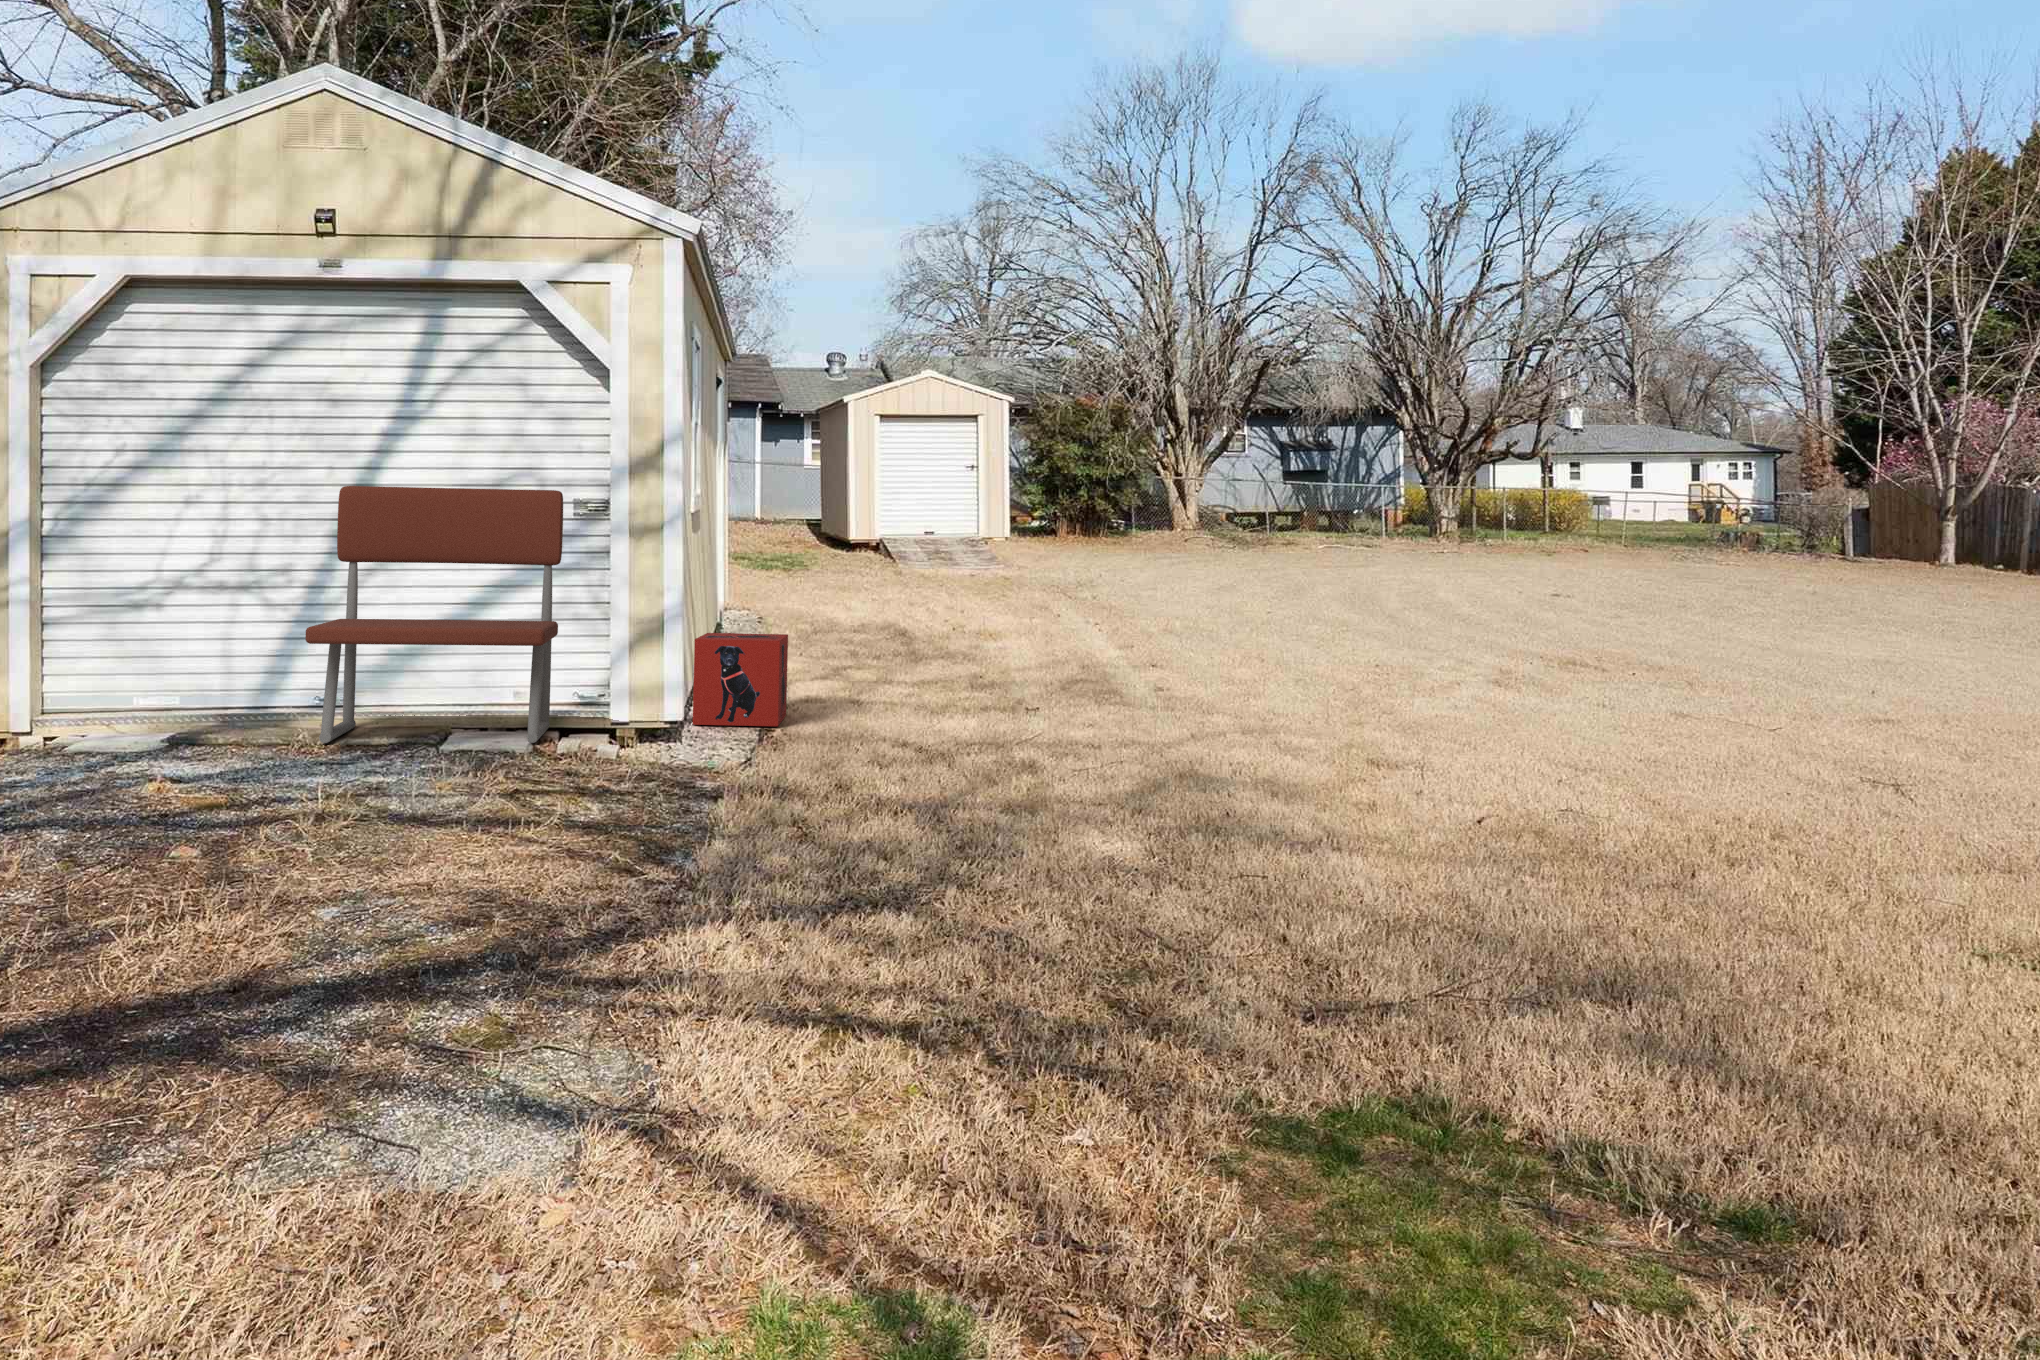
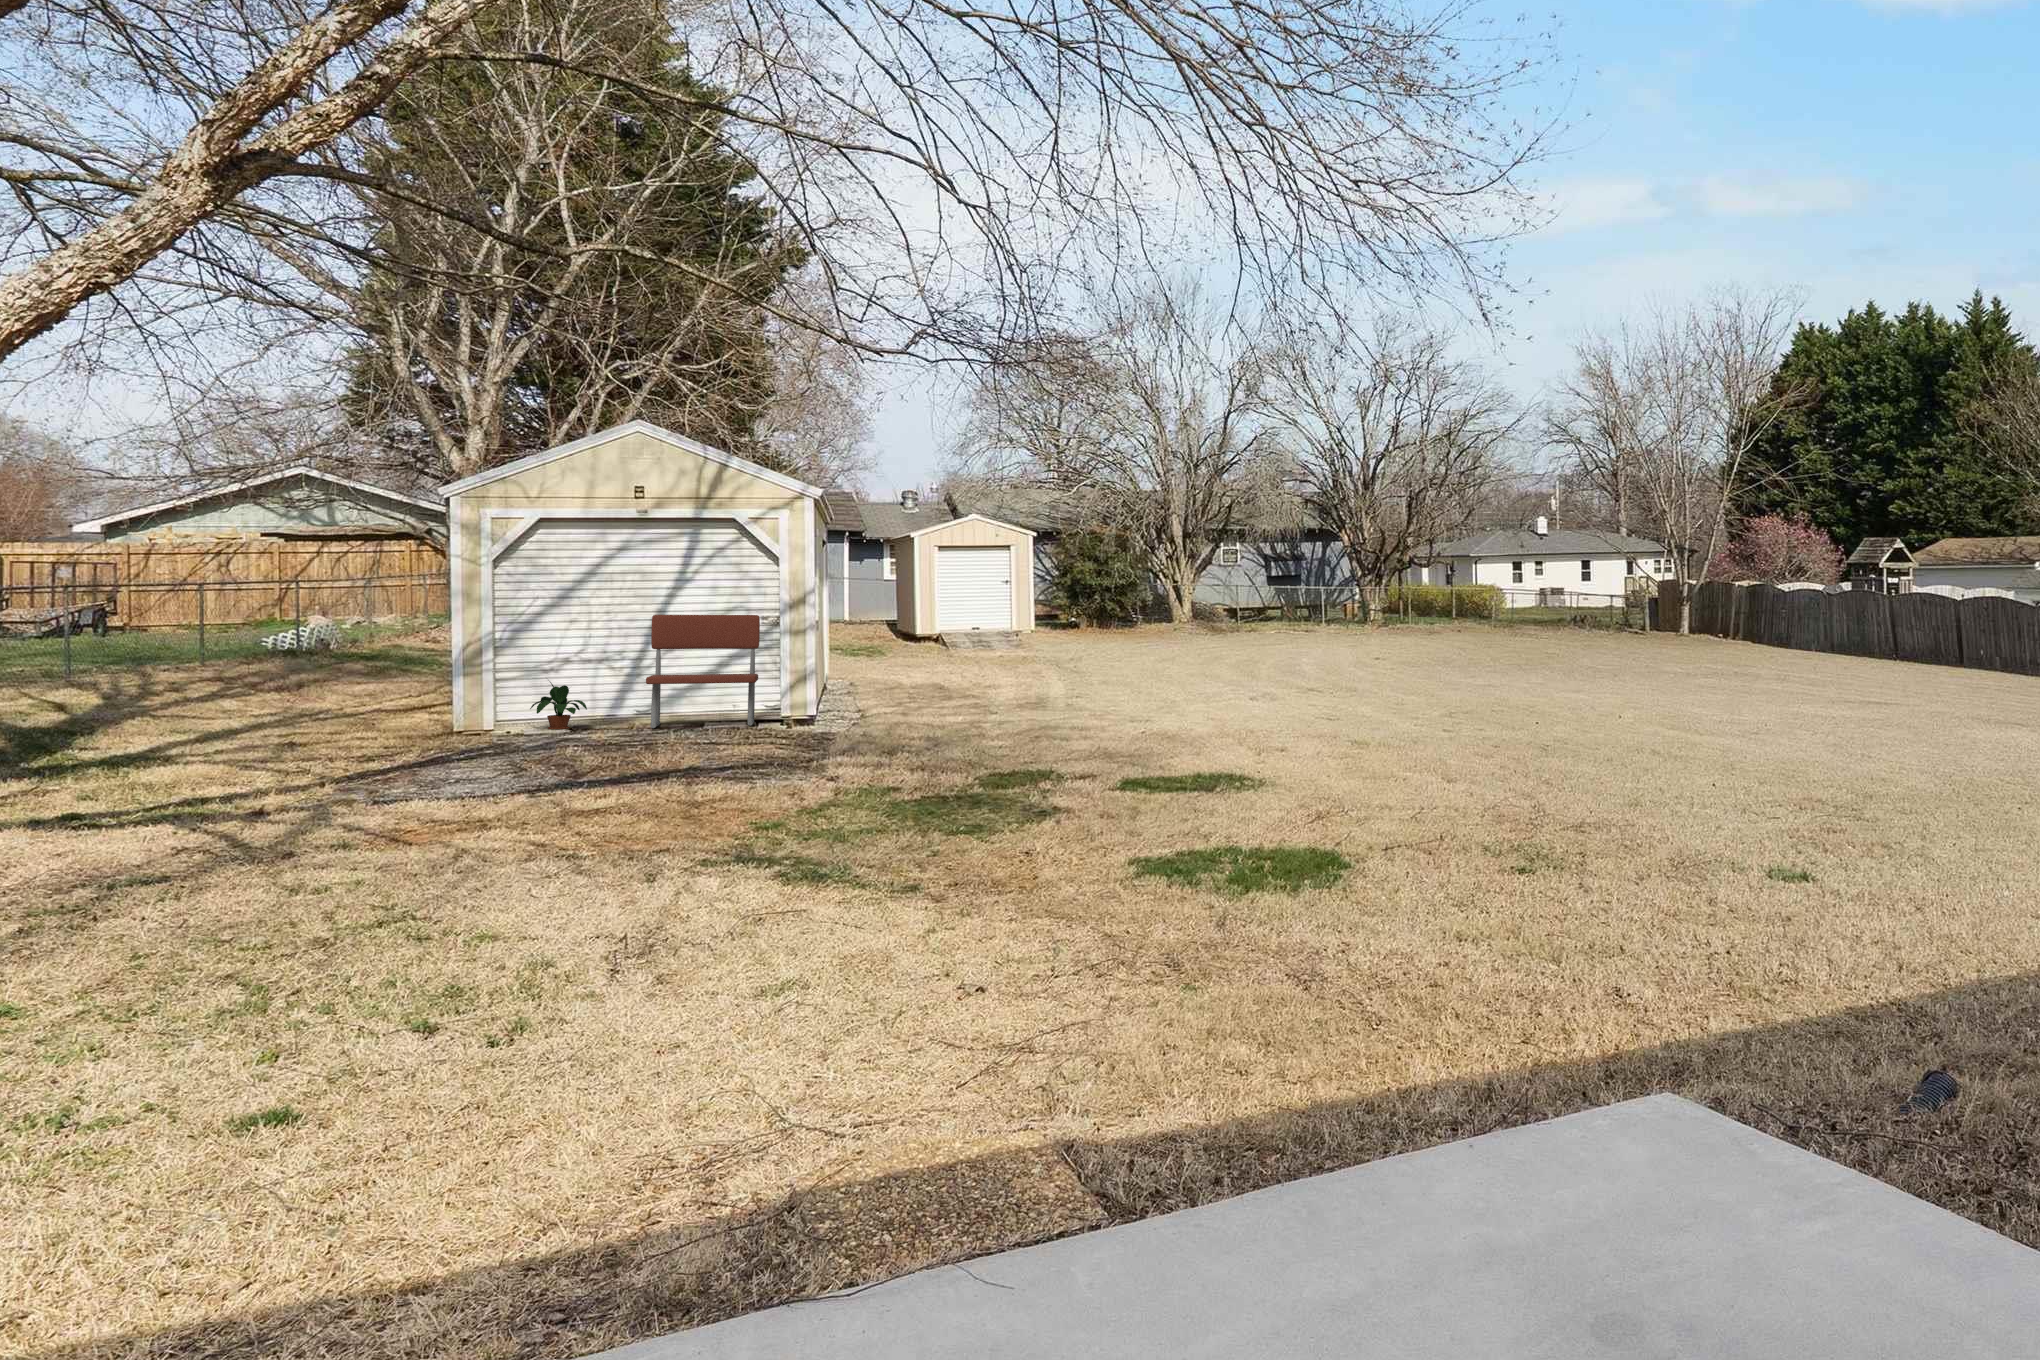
potted plant: none [80,618,196,737] -> present [530,682,587,729]
storage box: present [693,633,788,726] -> none [823,679,868,719]

